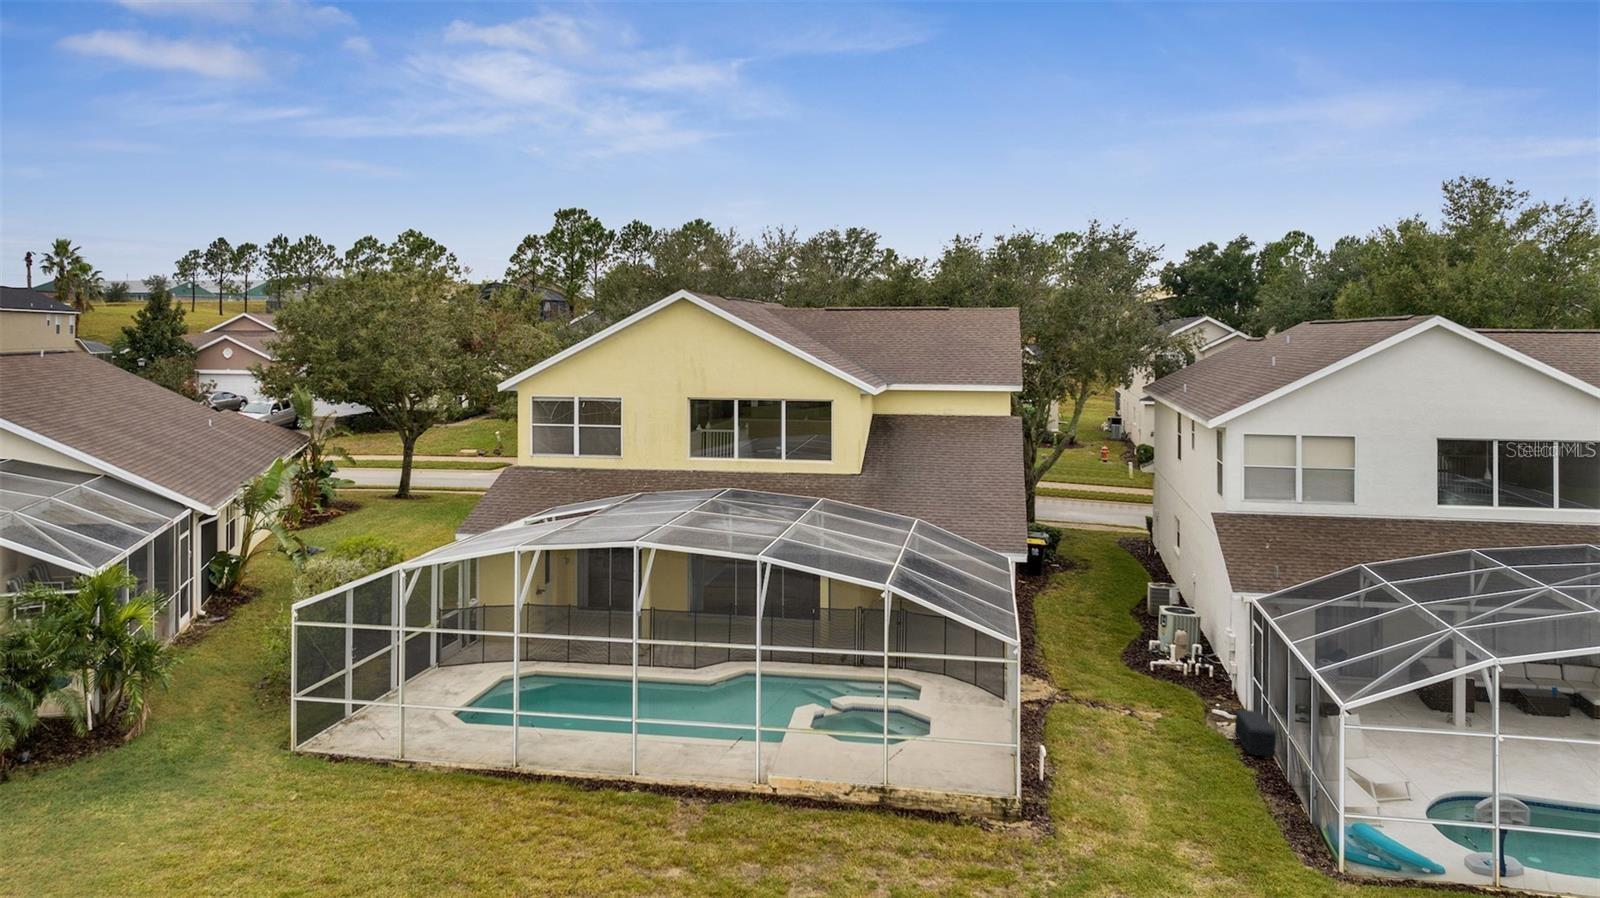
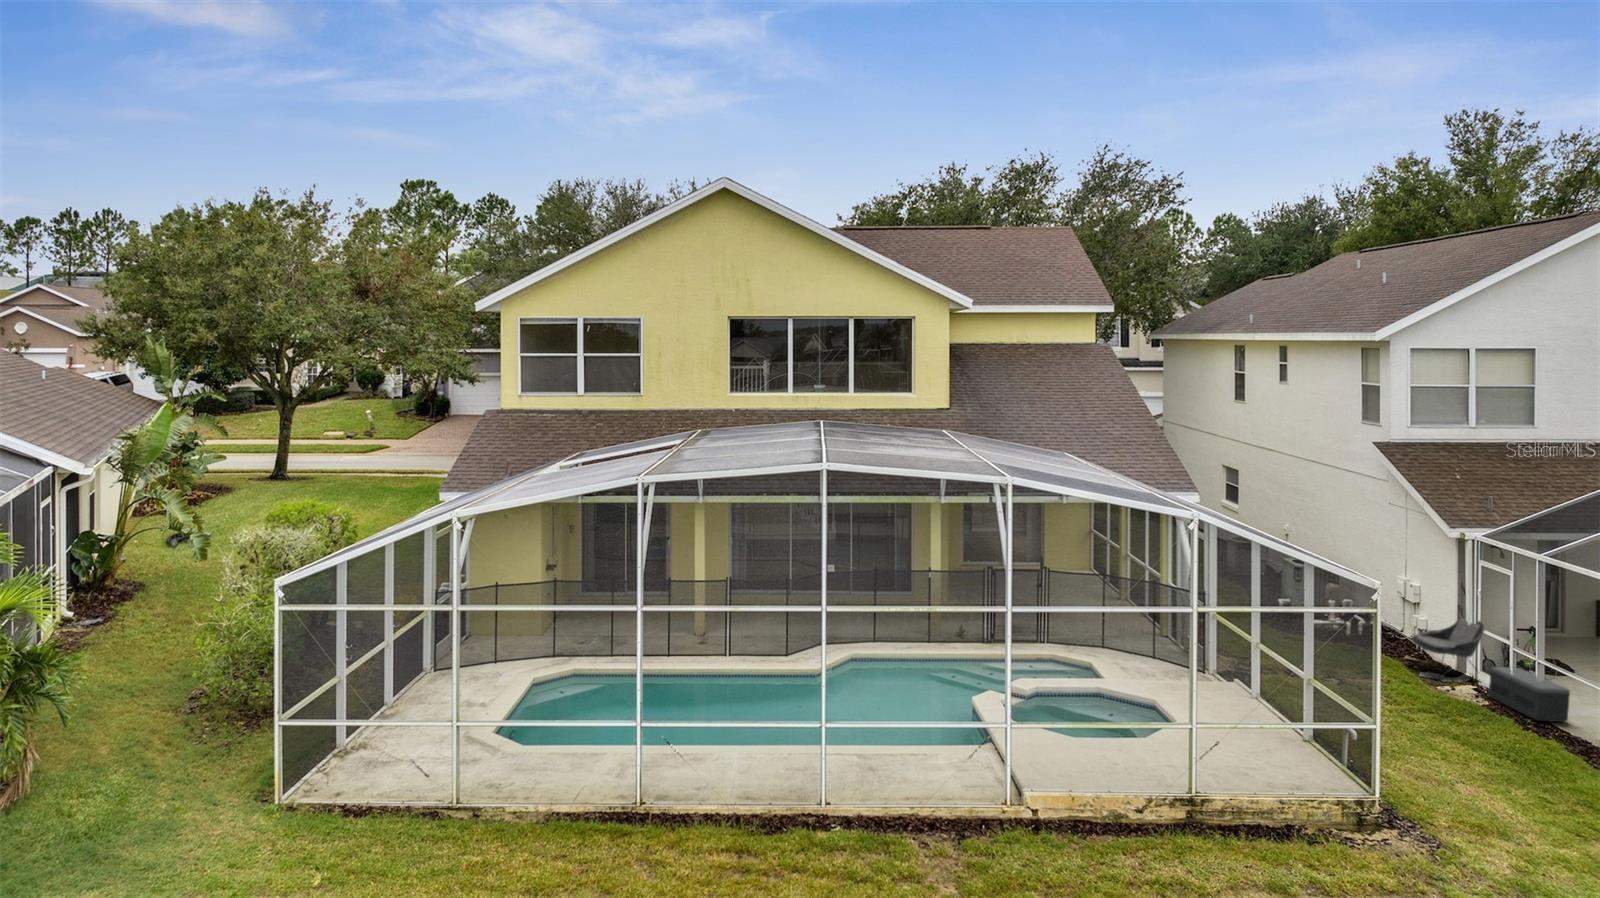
lounge chair: none [1200,667,1251,721] -> present [1412,619,1485,679]

